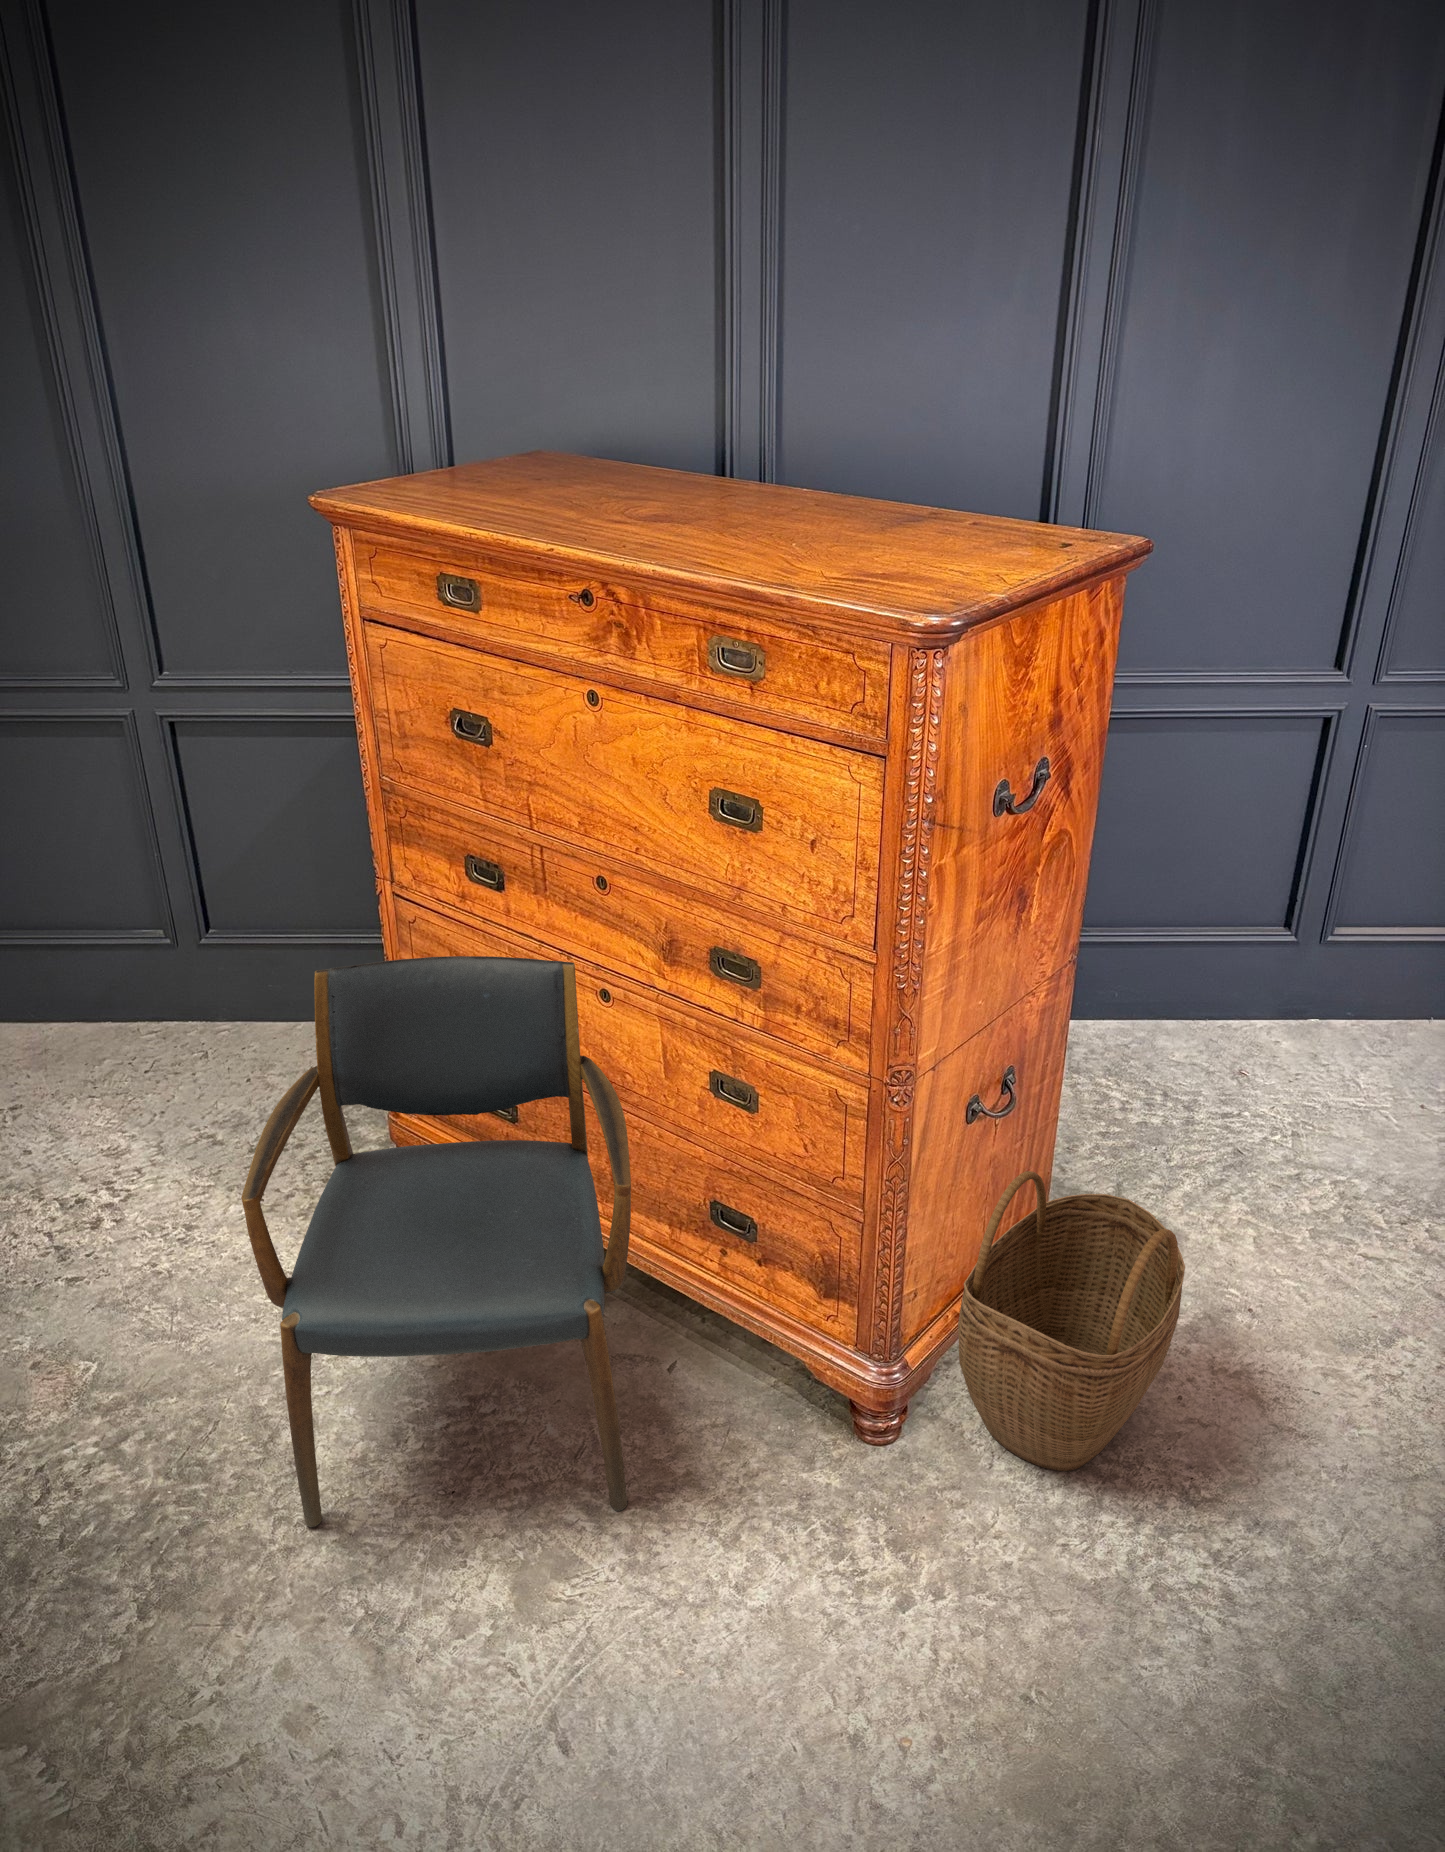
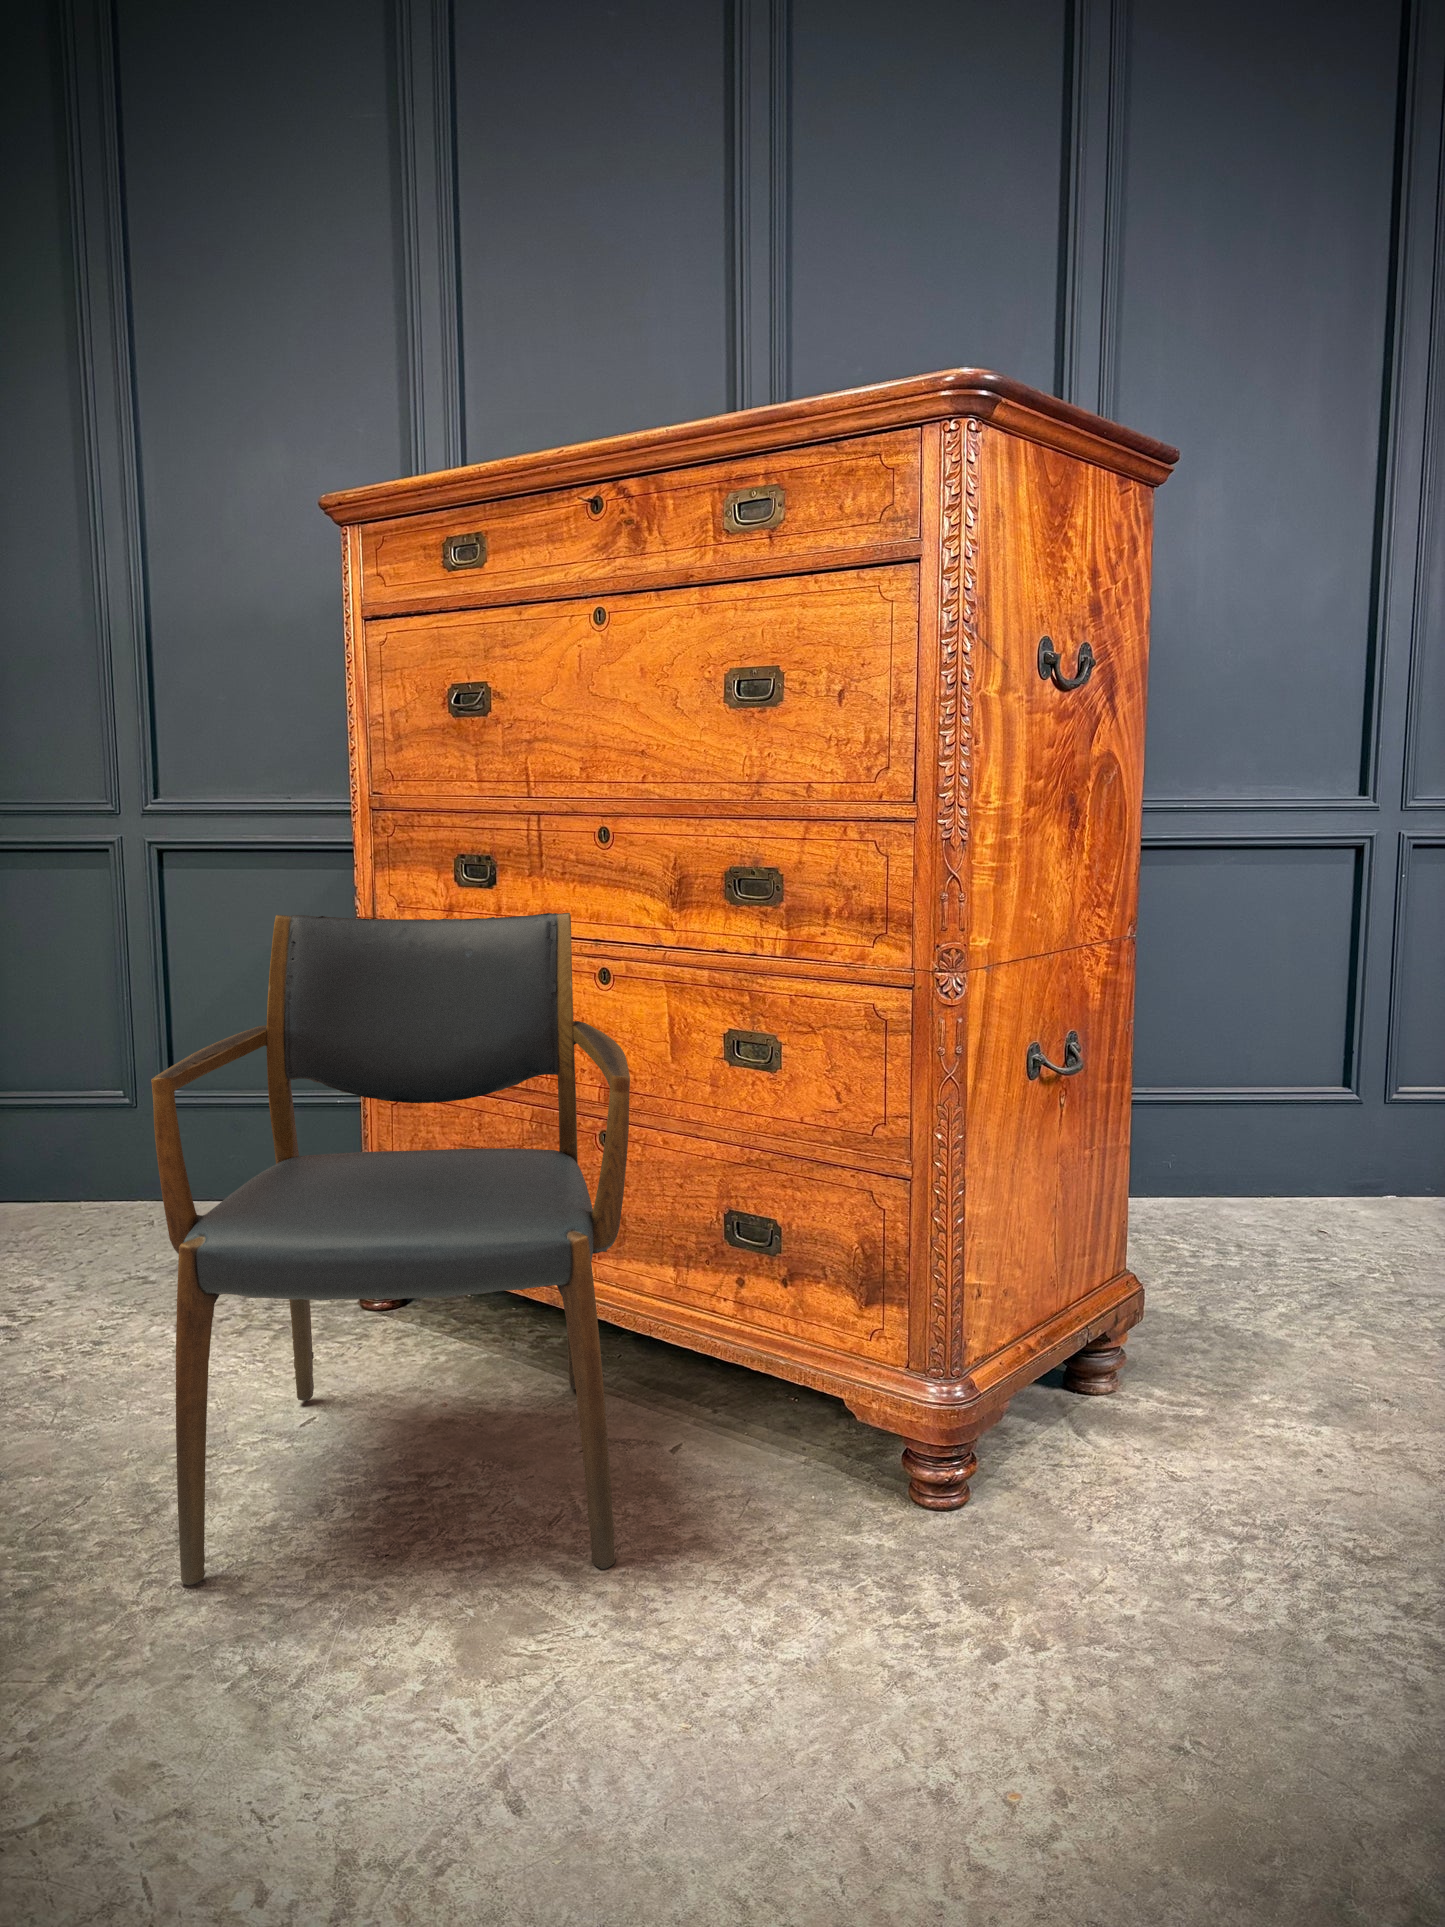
woven basket: present [958,1171,1185,1471] -> none [1036,1144,1311,1530]

